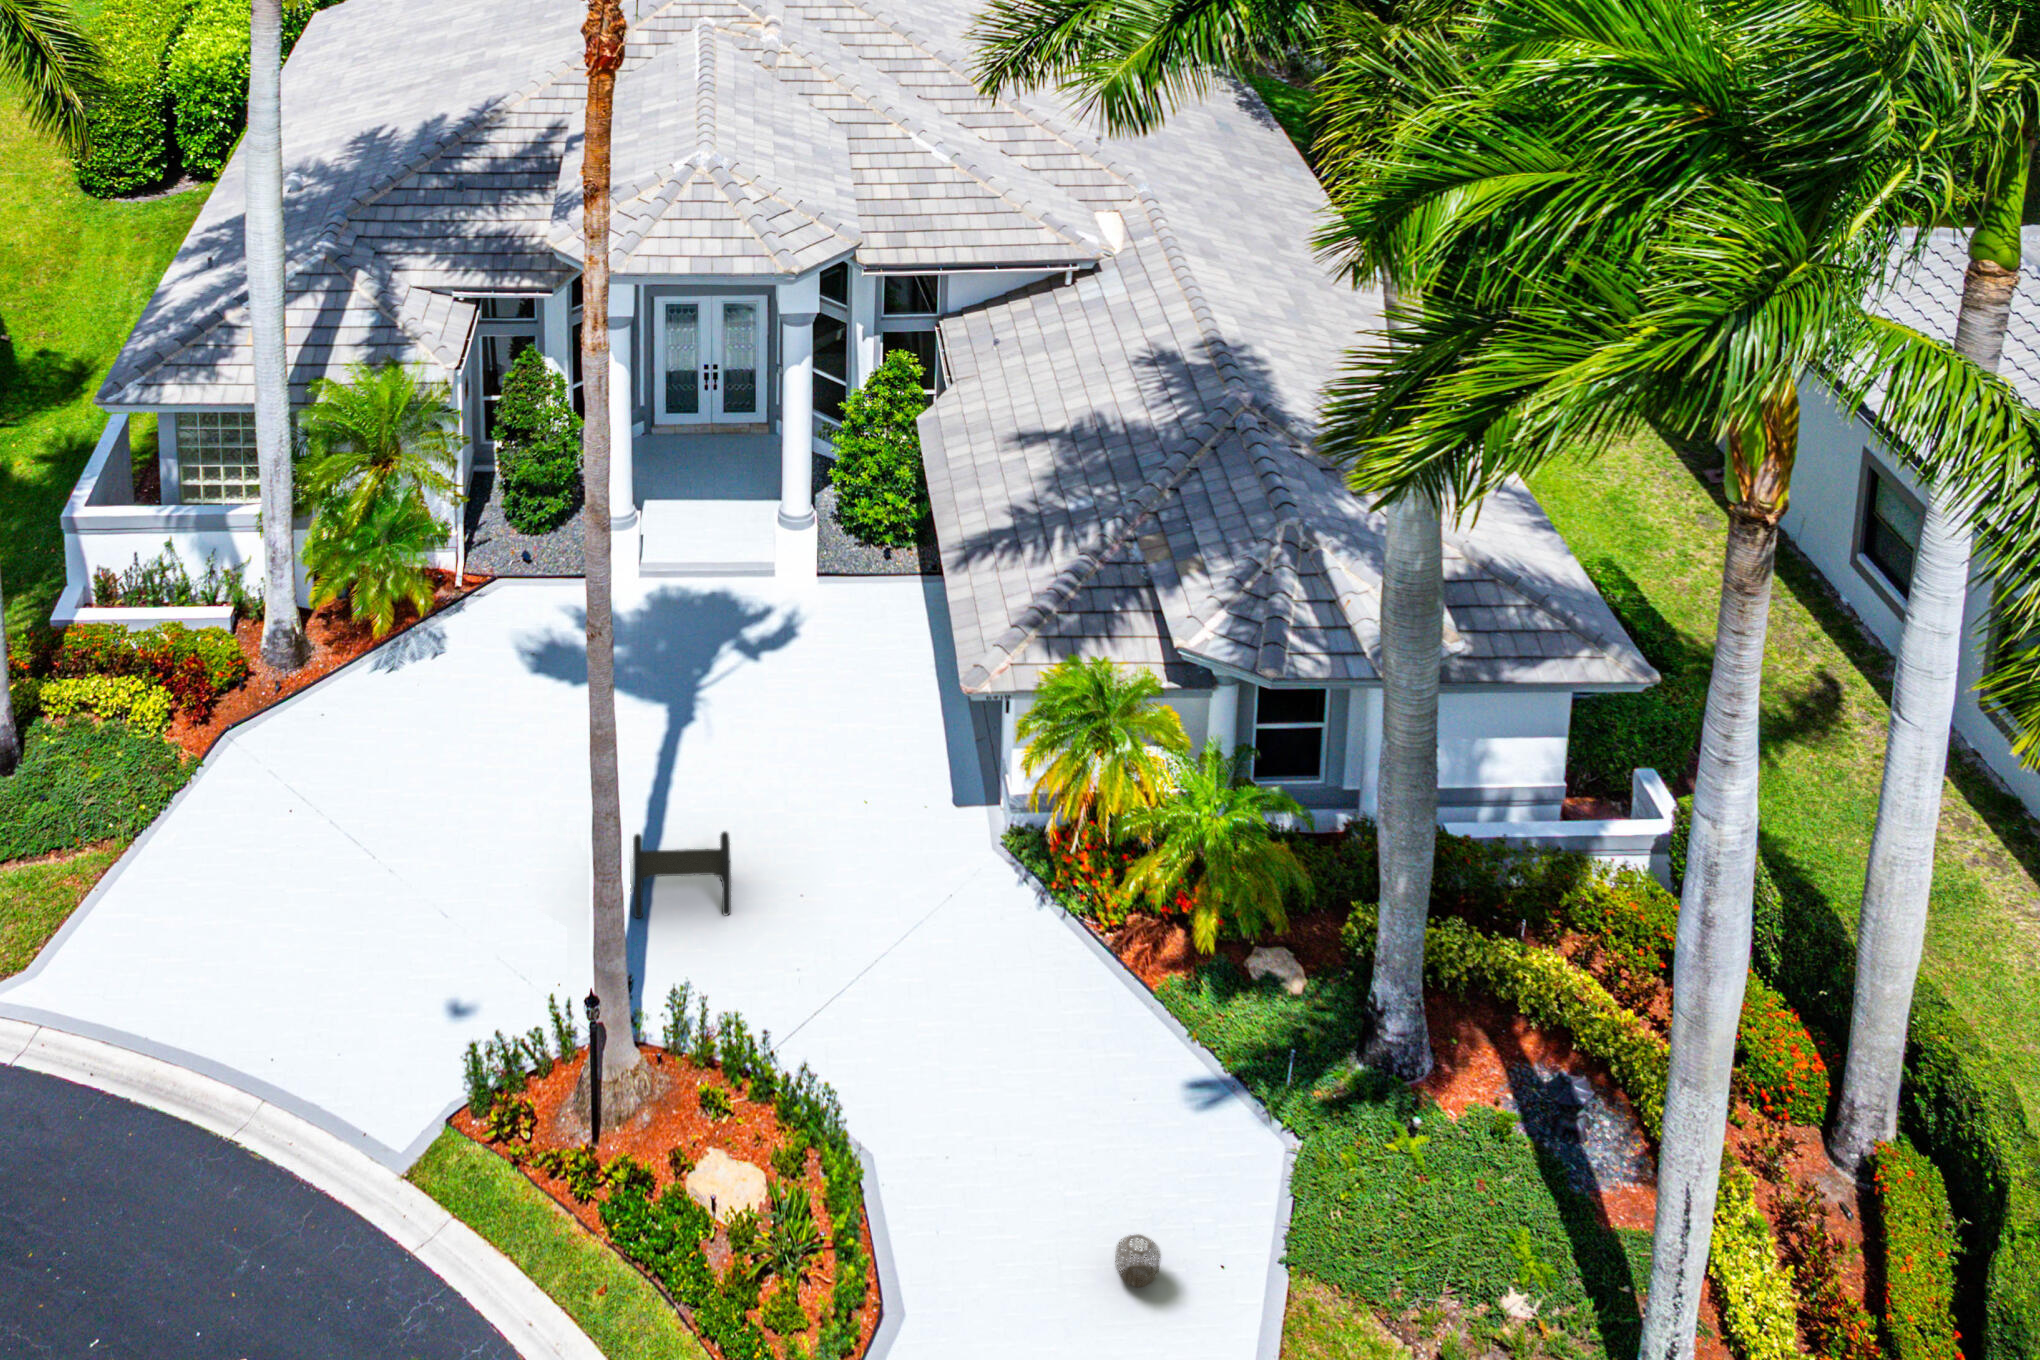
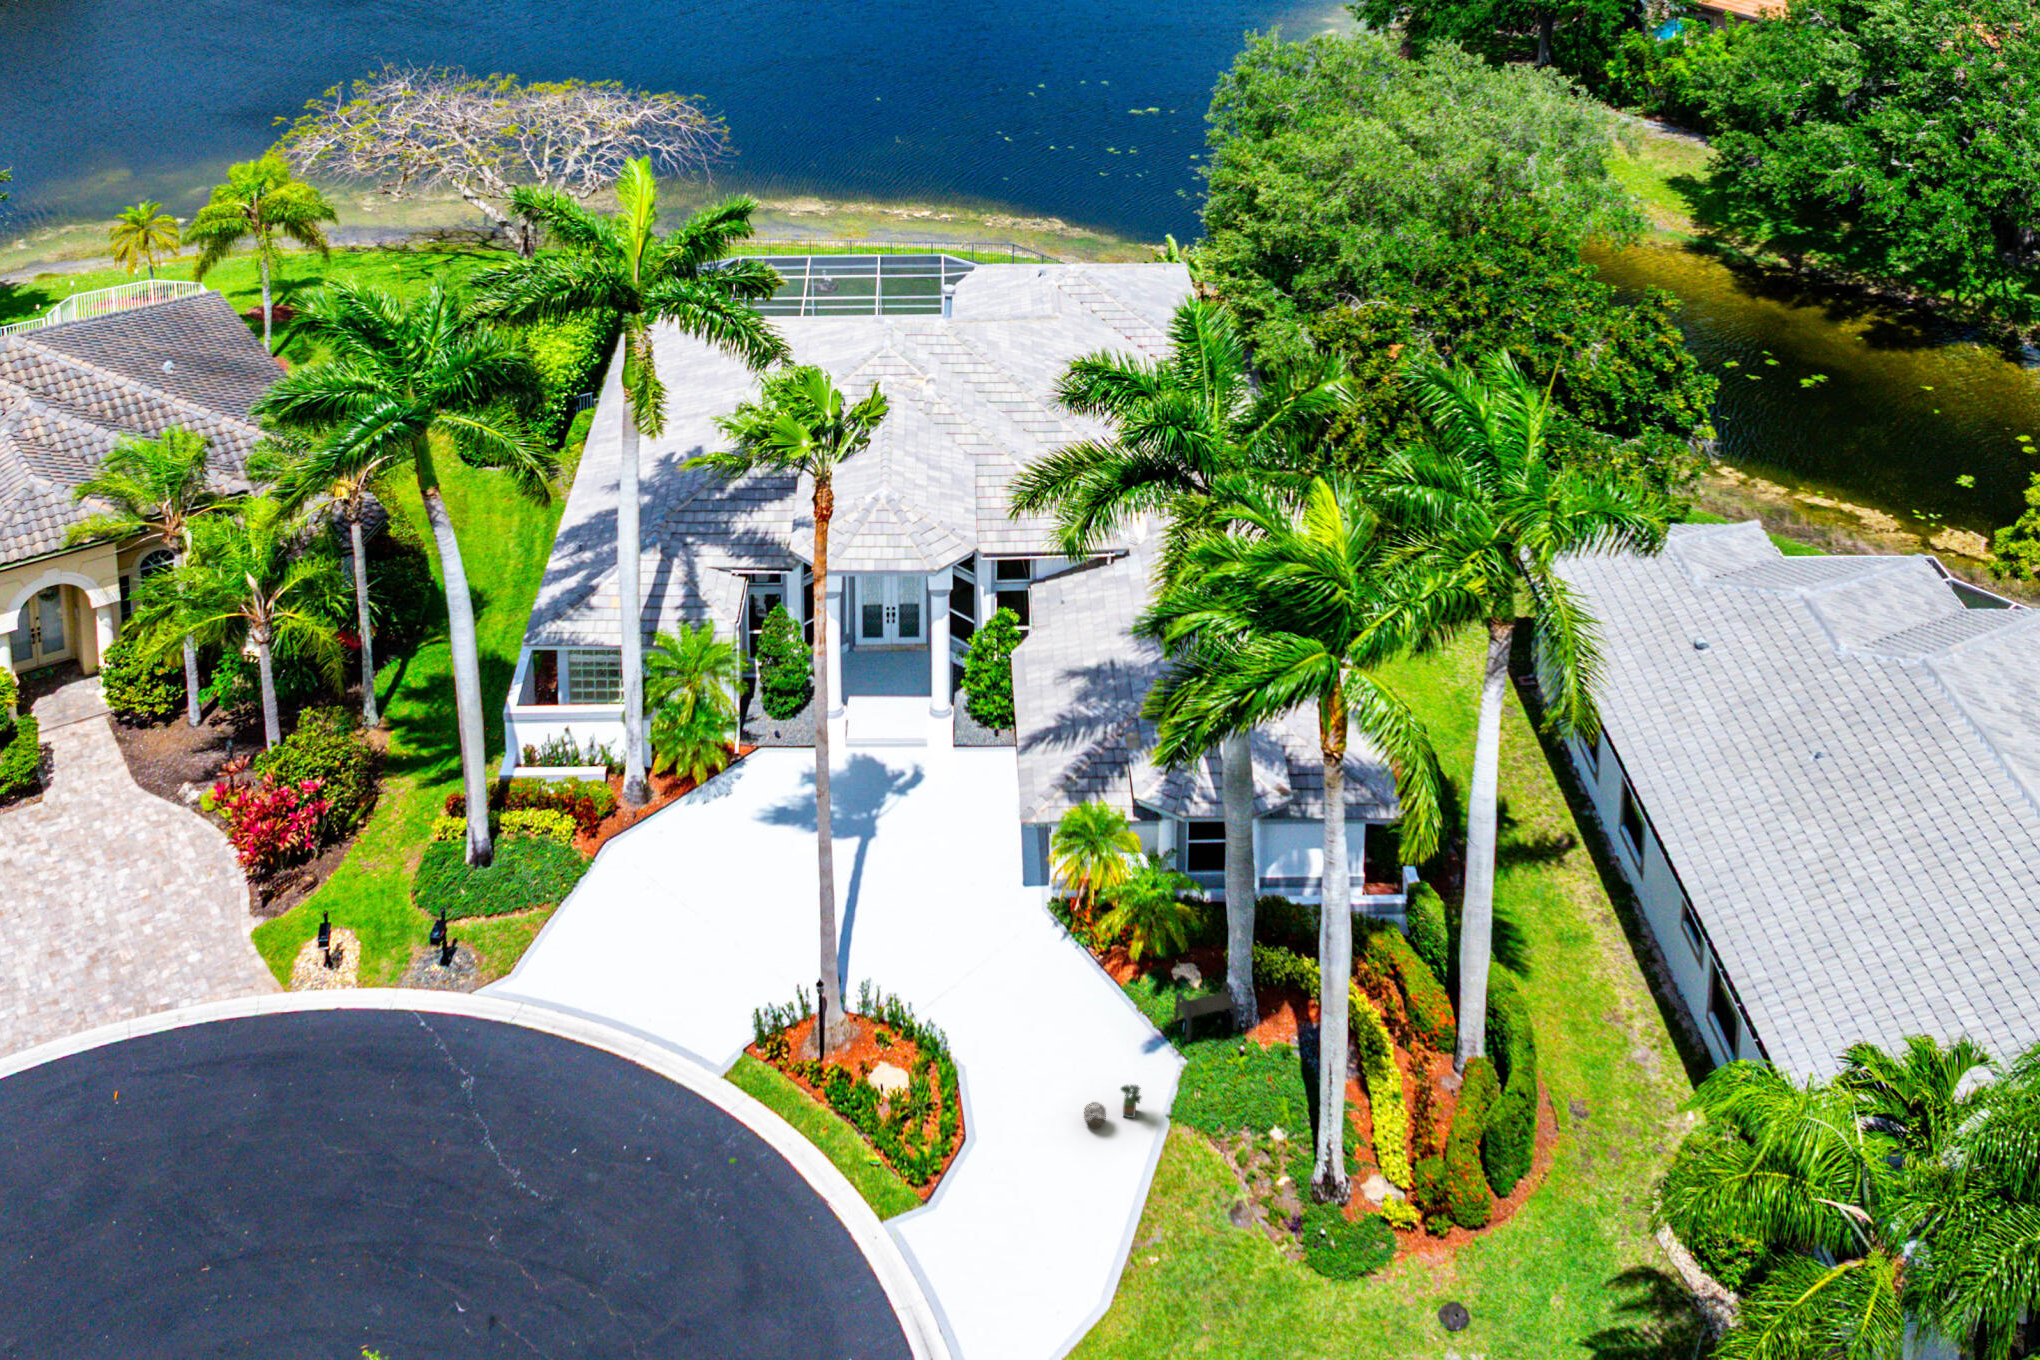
bench: present [633,831,731,918] -> present [1174,982,1239,1041]
potted tree: none [1185,1198,1230,1264] -> present [1121,1085,1141,1118]

